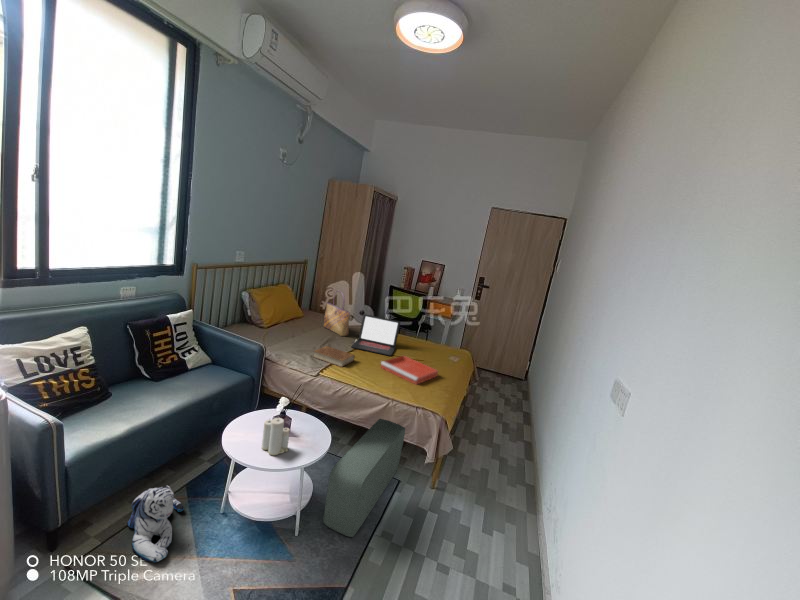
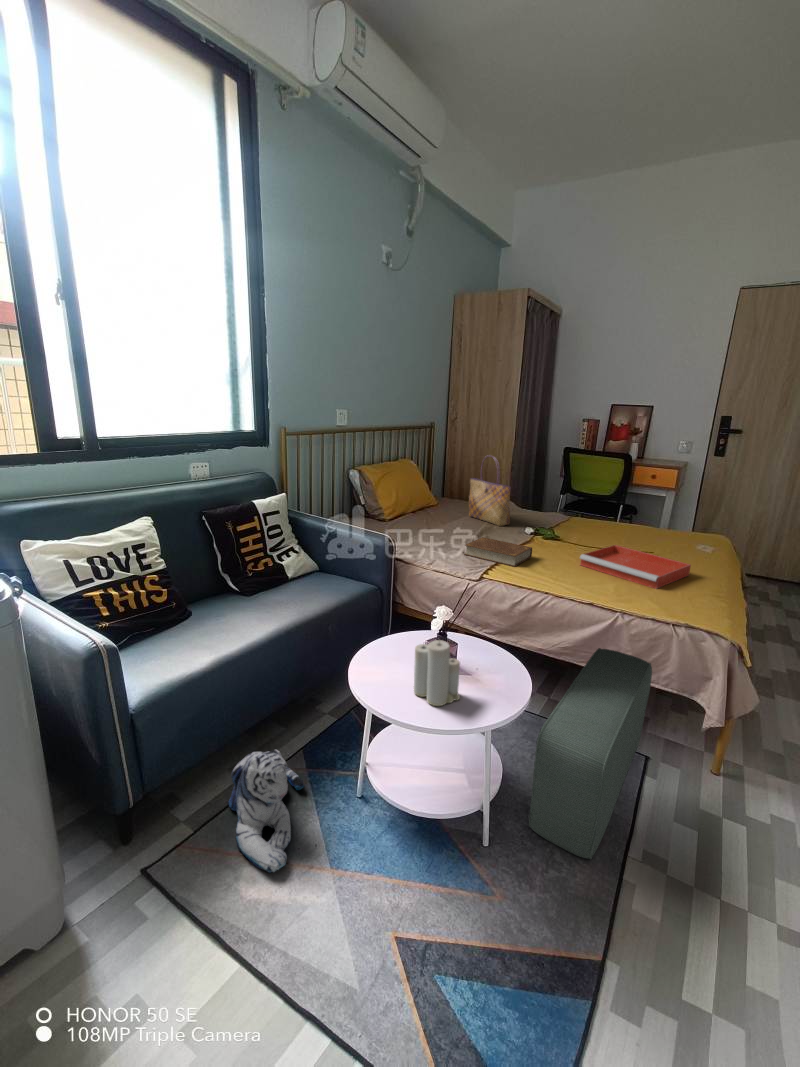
laptop: present [351,314,400,356] -> none [520,487,598,548]

